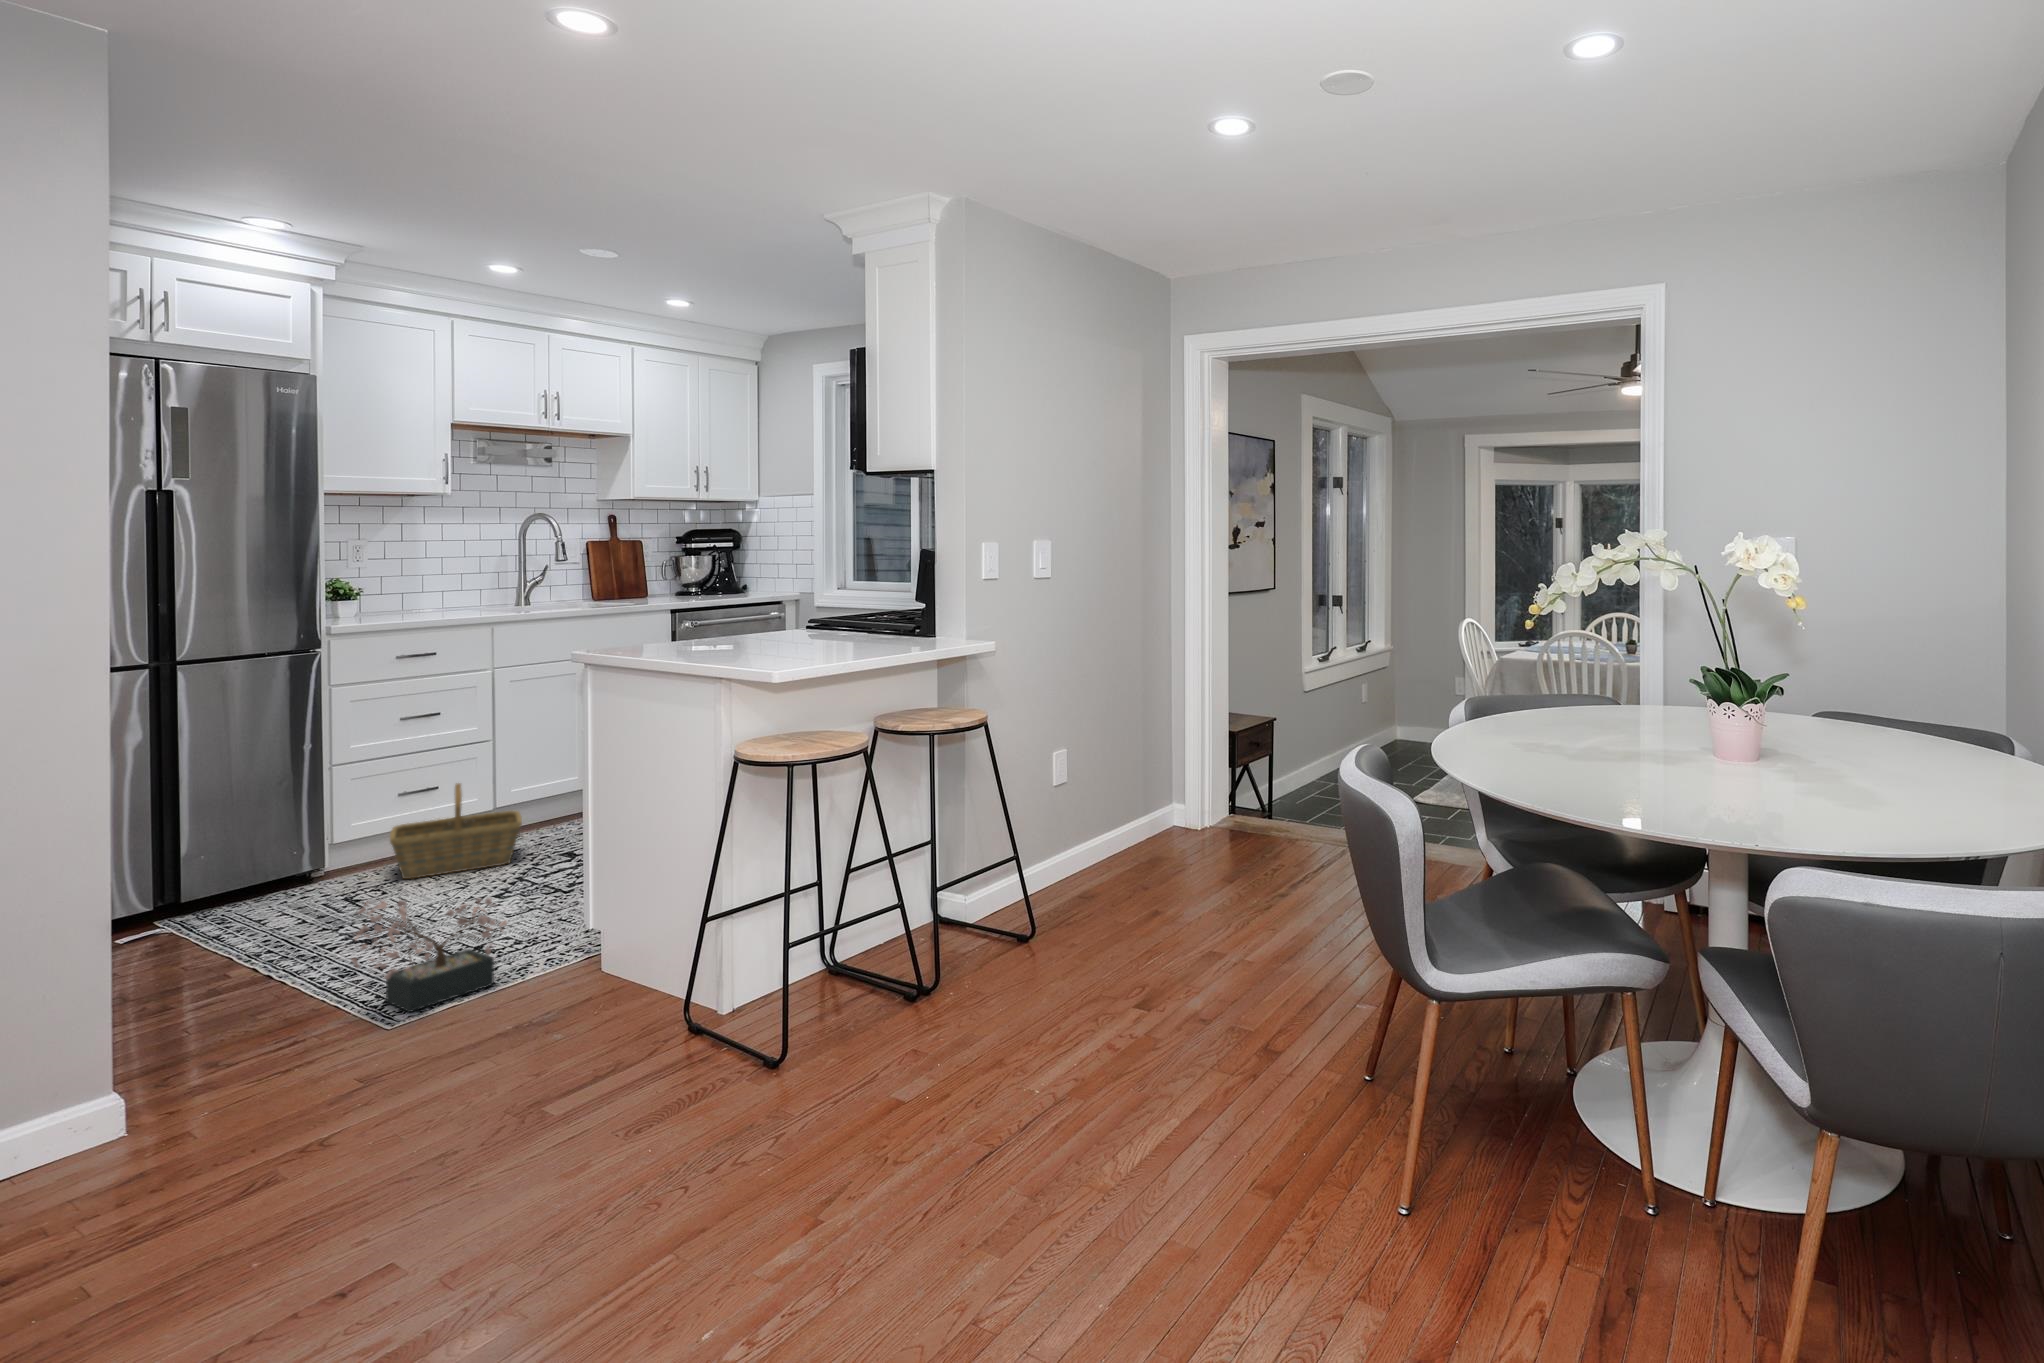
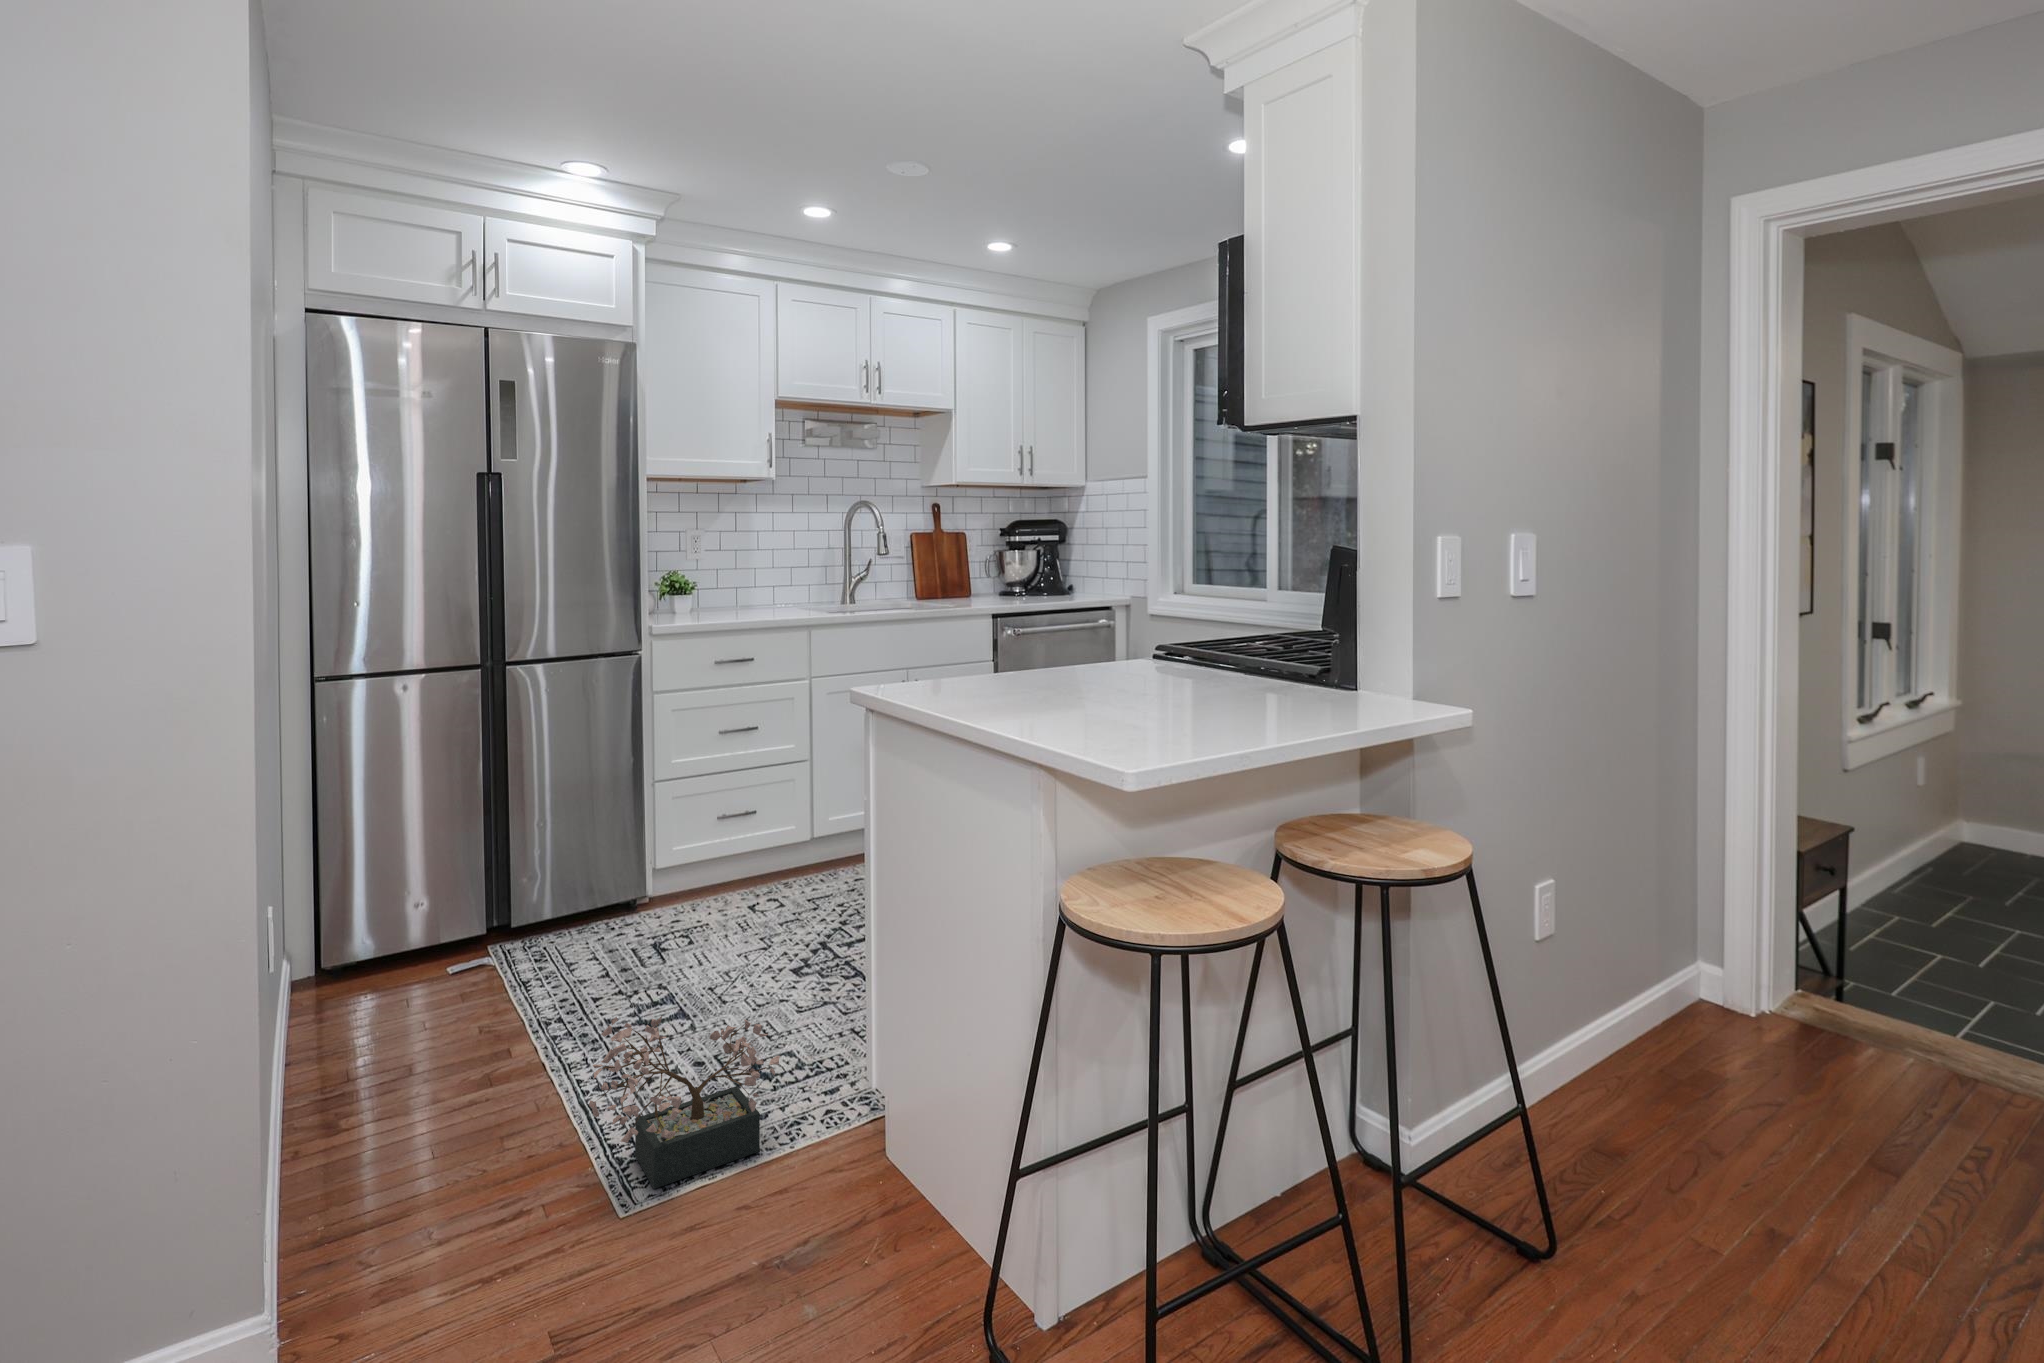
basket: present [390,783,522,879] -> none [699,812,832,924]

